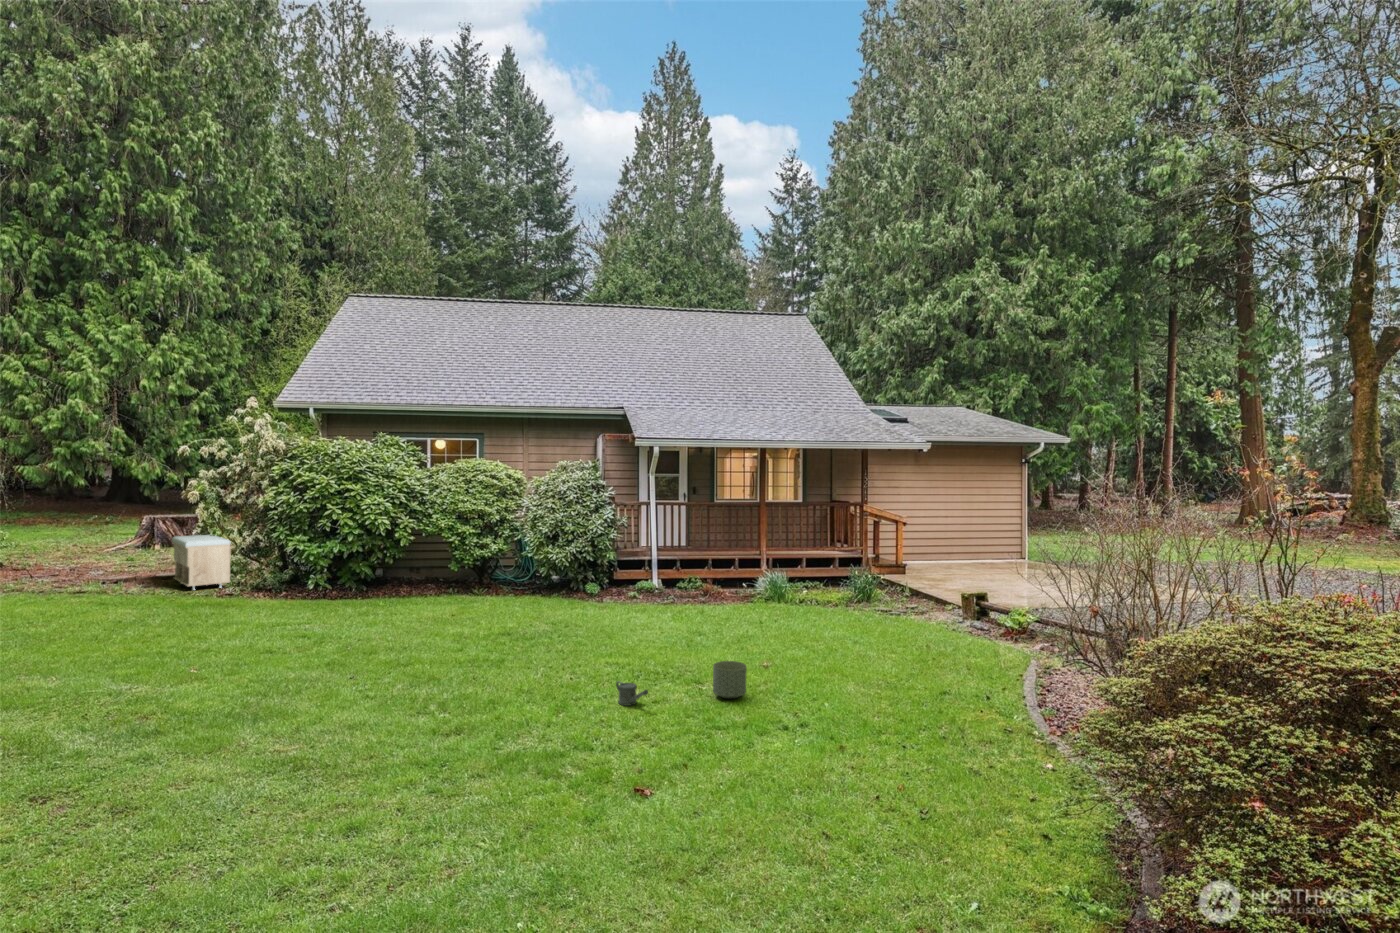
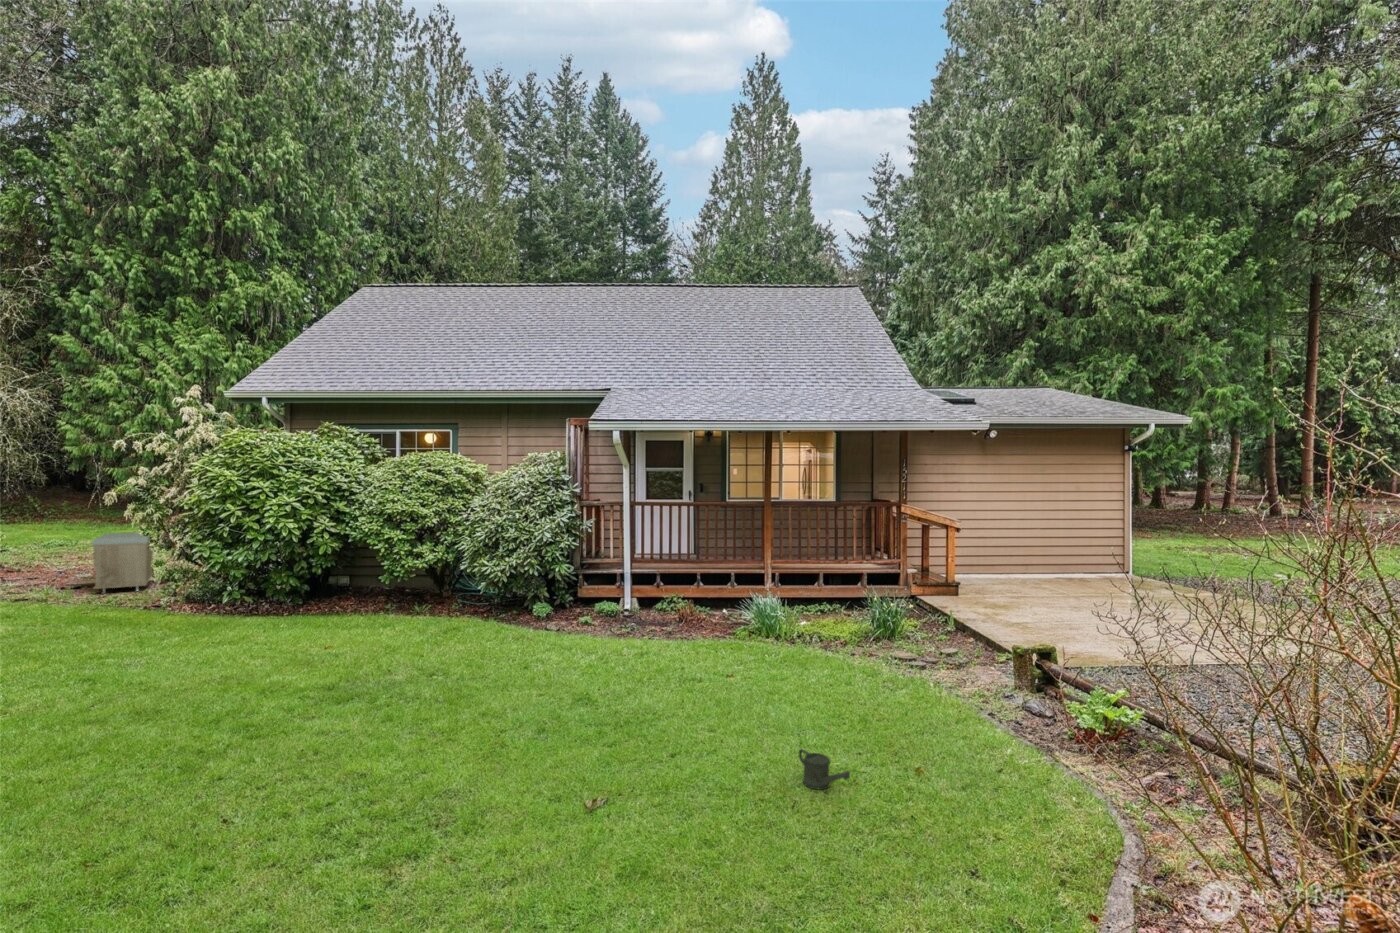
planter: present [713,661,747,699] -> none [432,776,497,856]
watering can: present [616,681,648,706] -> present [799,749,850,790]

